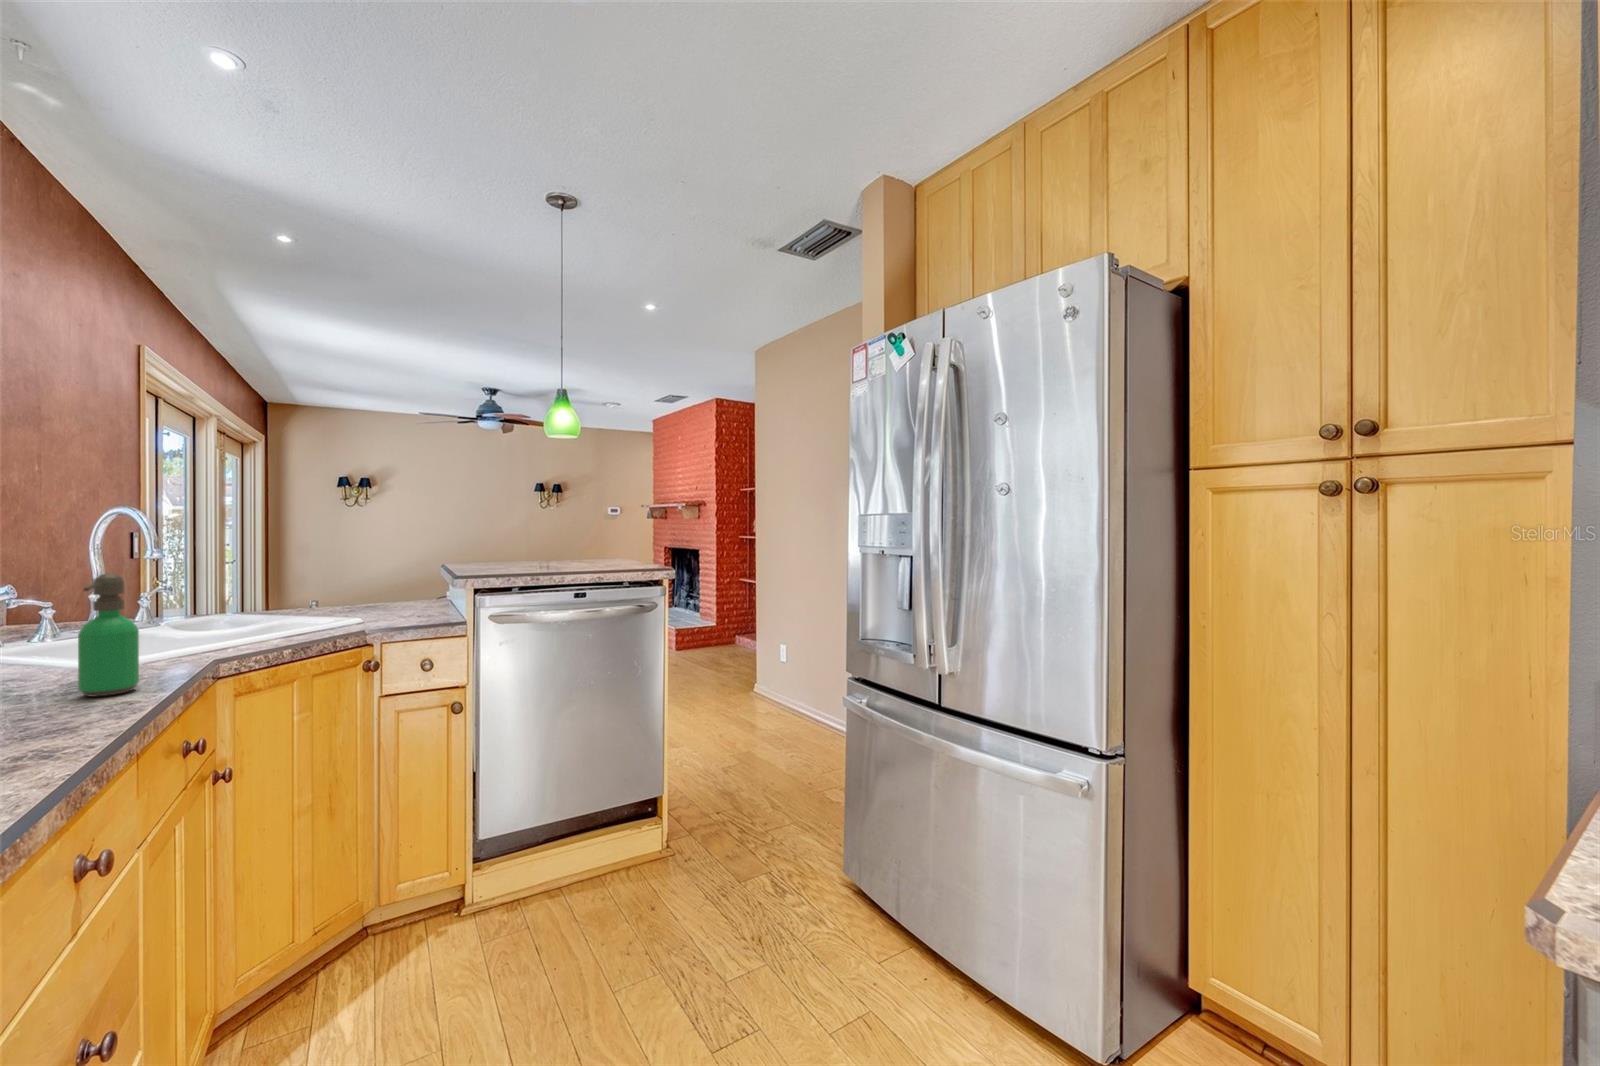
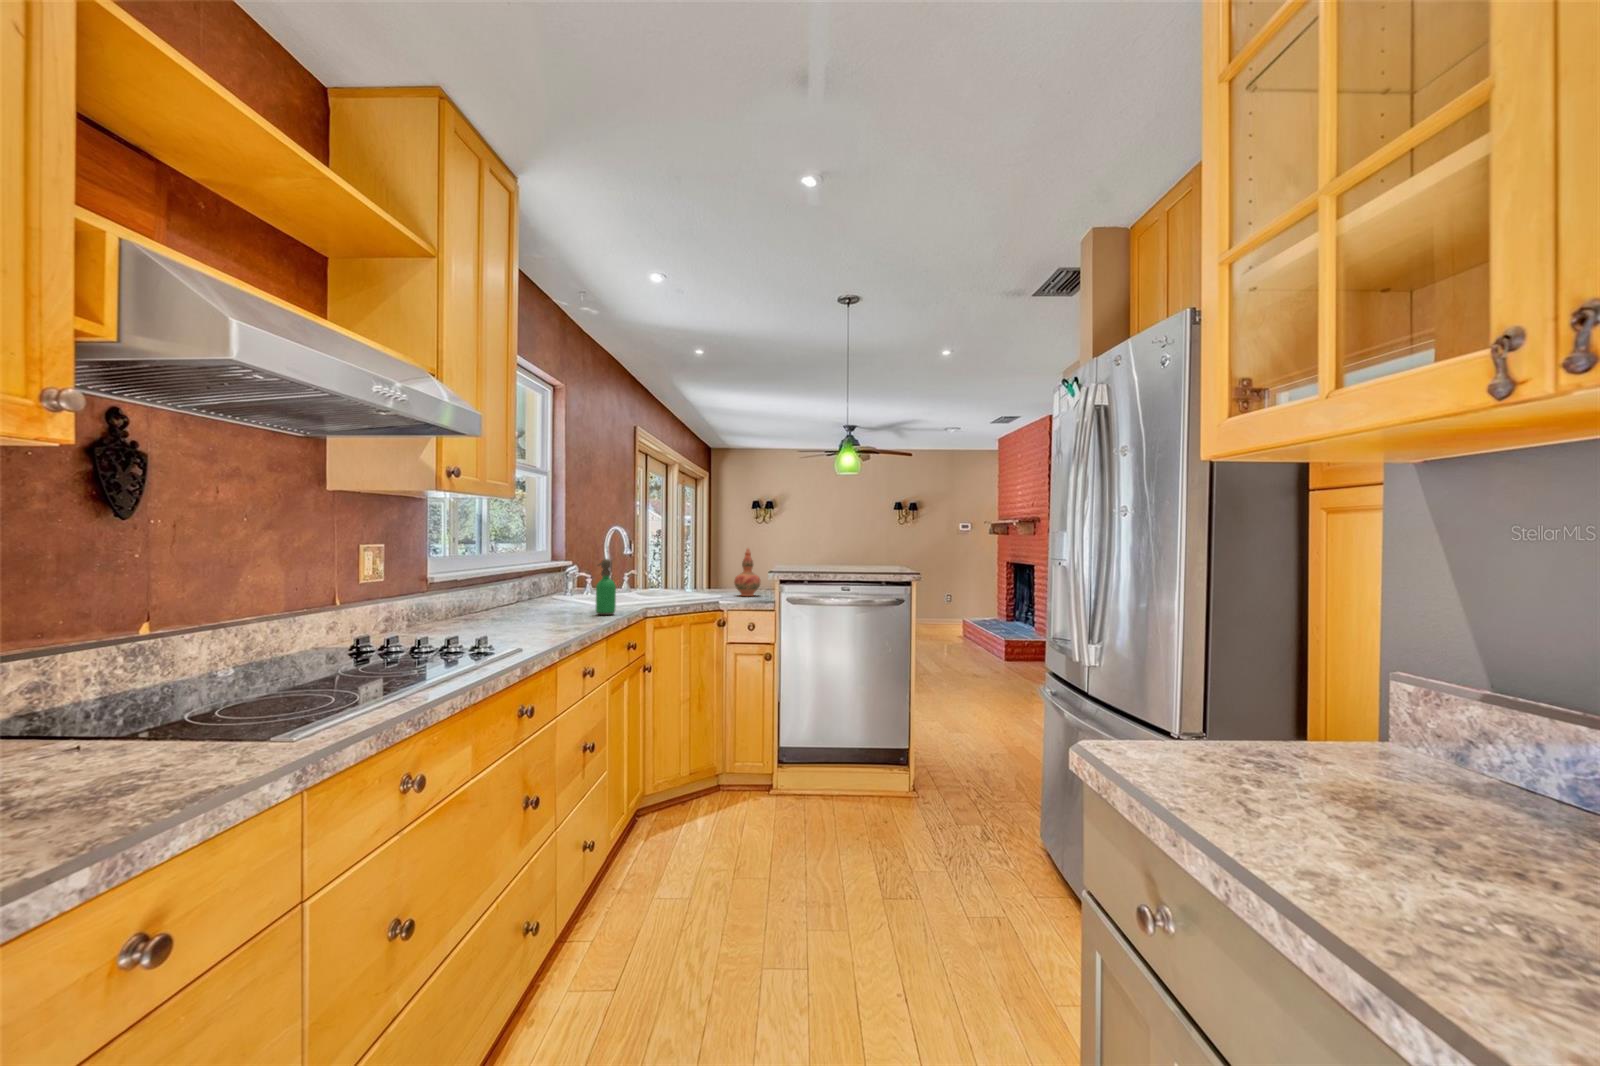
decorative vase: none [382,540,429,616] -> present [734,548,760,596]

